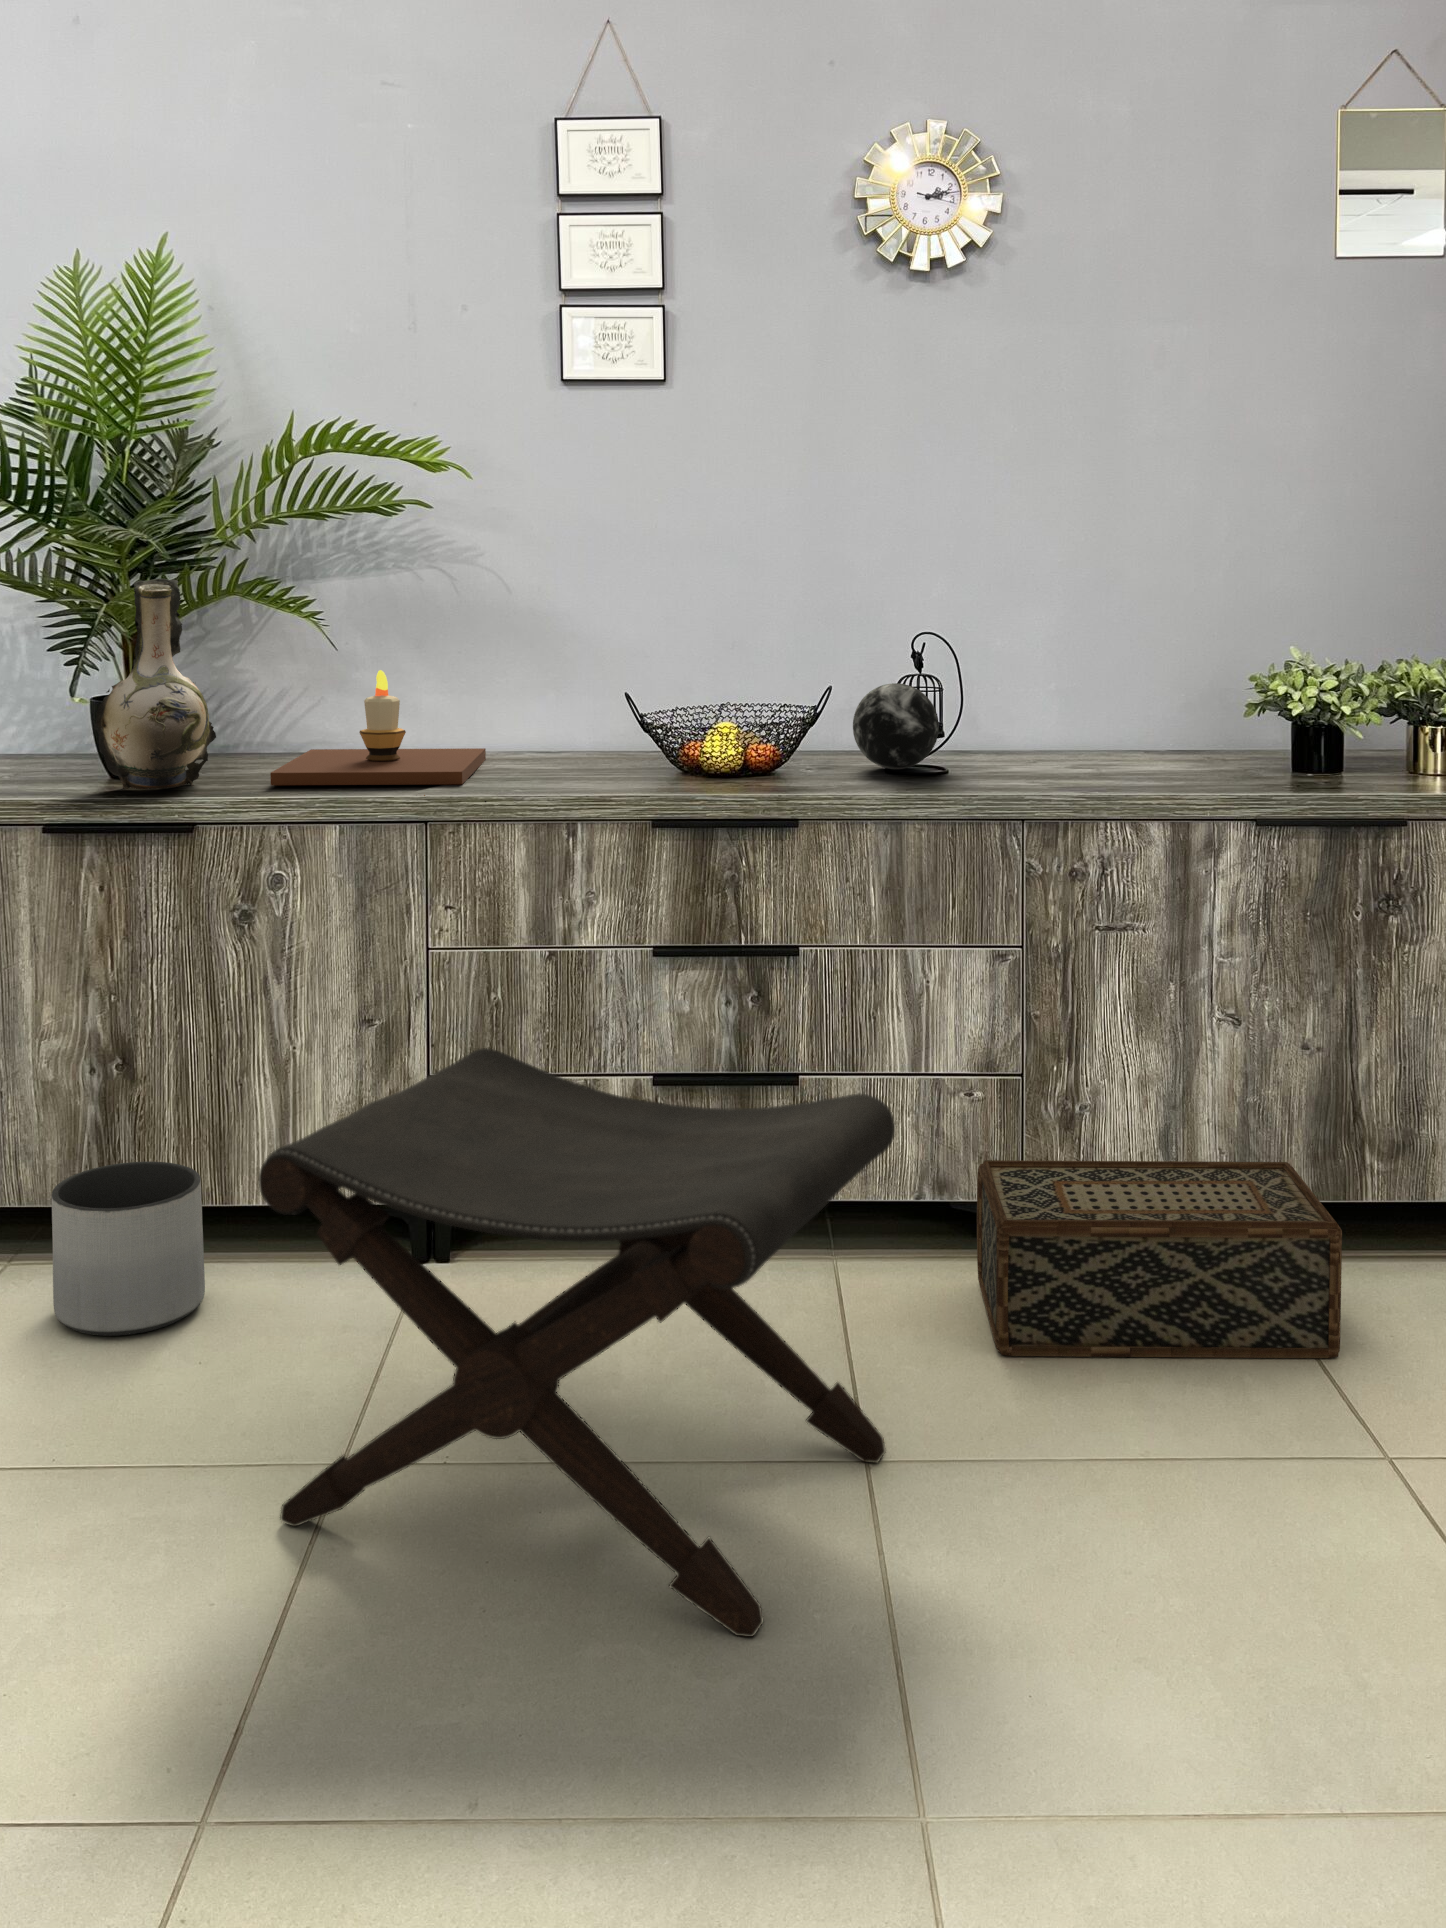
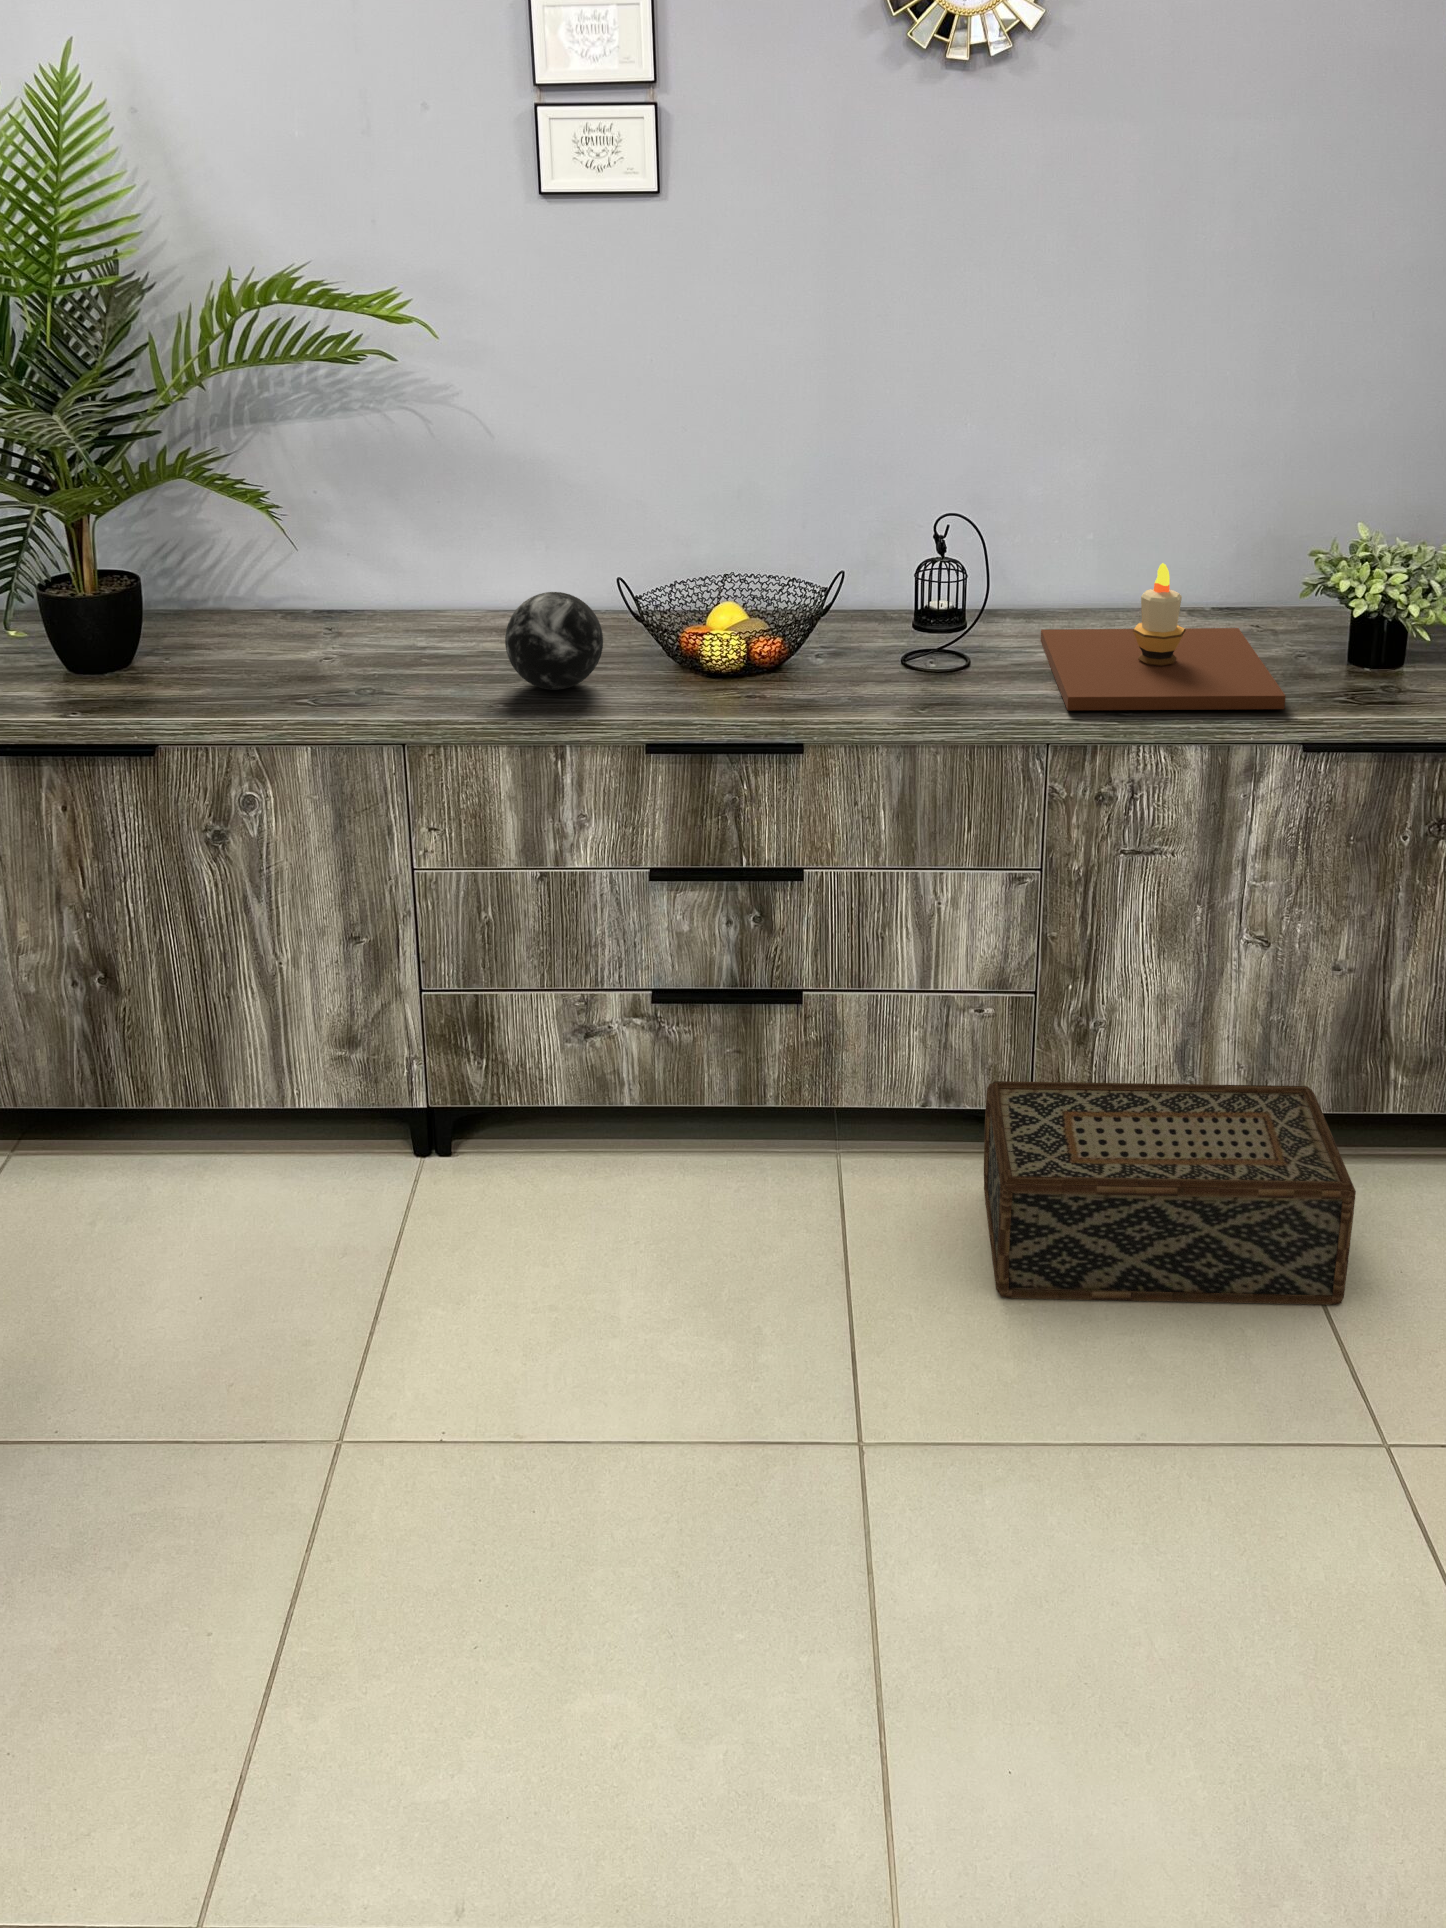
decorative vase: present [93,578,216,789] -> none [39,470,174,698]
candle: present [270,670,486,785] -> present [1041,563,1286,710]
decorative orb: present [853,683,939,769] -> present [505,592,603,690]
footstool: present [259,1048,895,1637] -> none [231,1027,891,1688]
planter: present [52,1161,205,1336] -> none [42,1075,206,1260]

